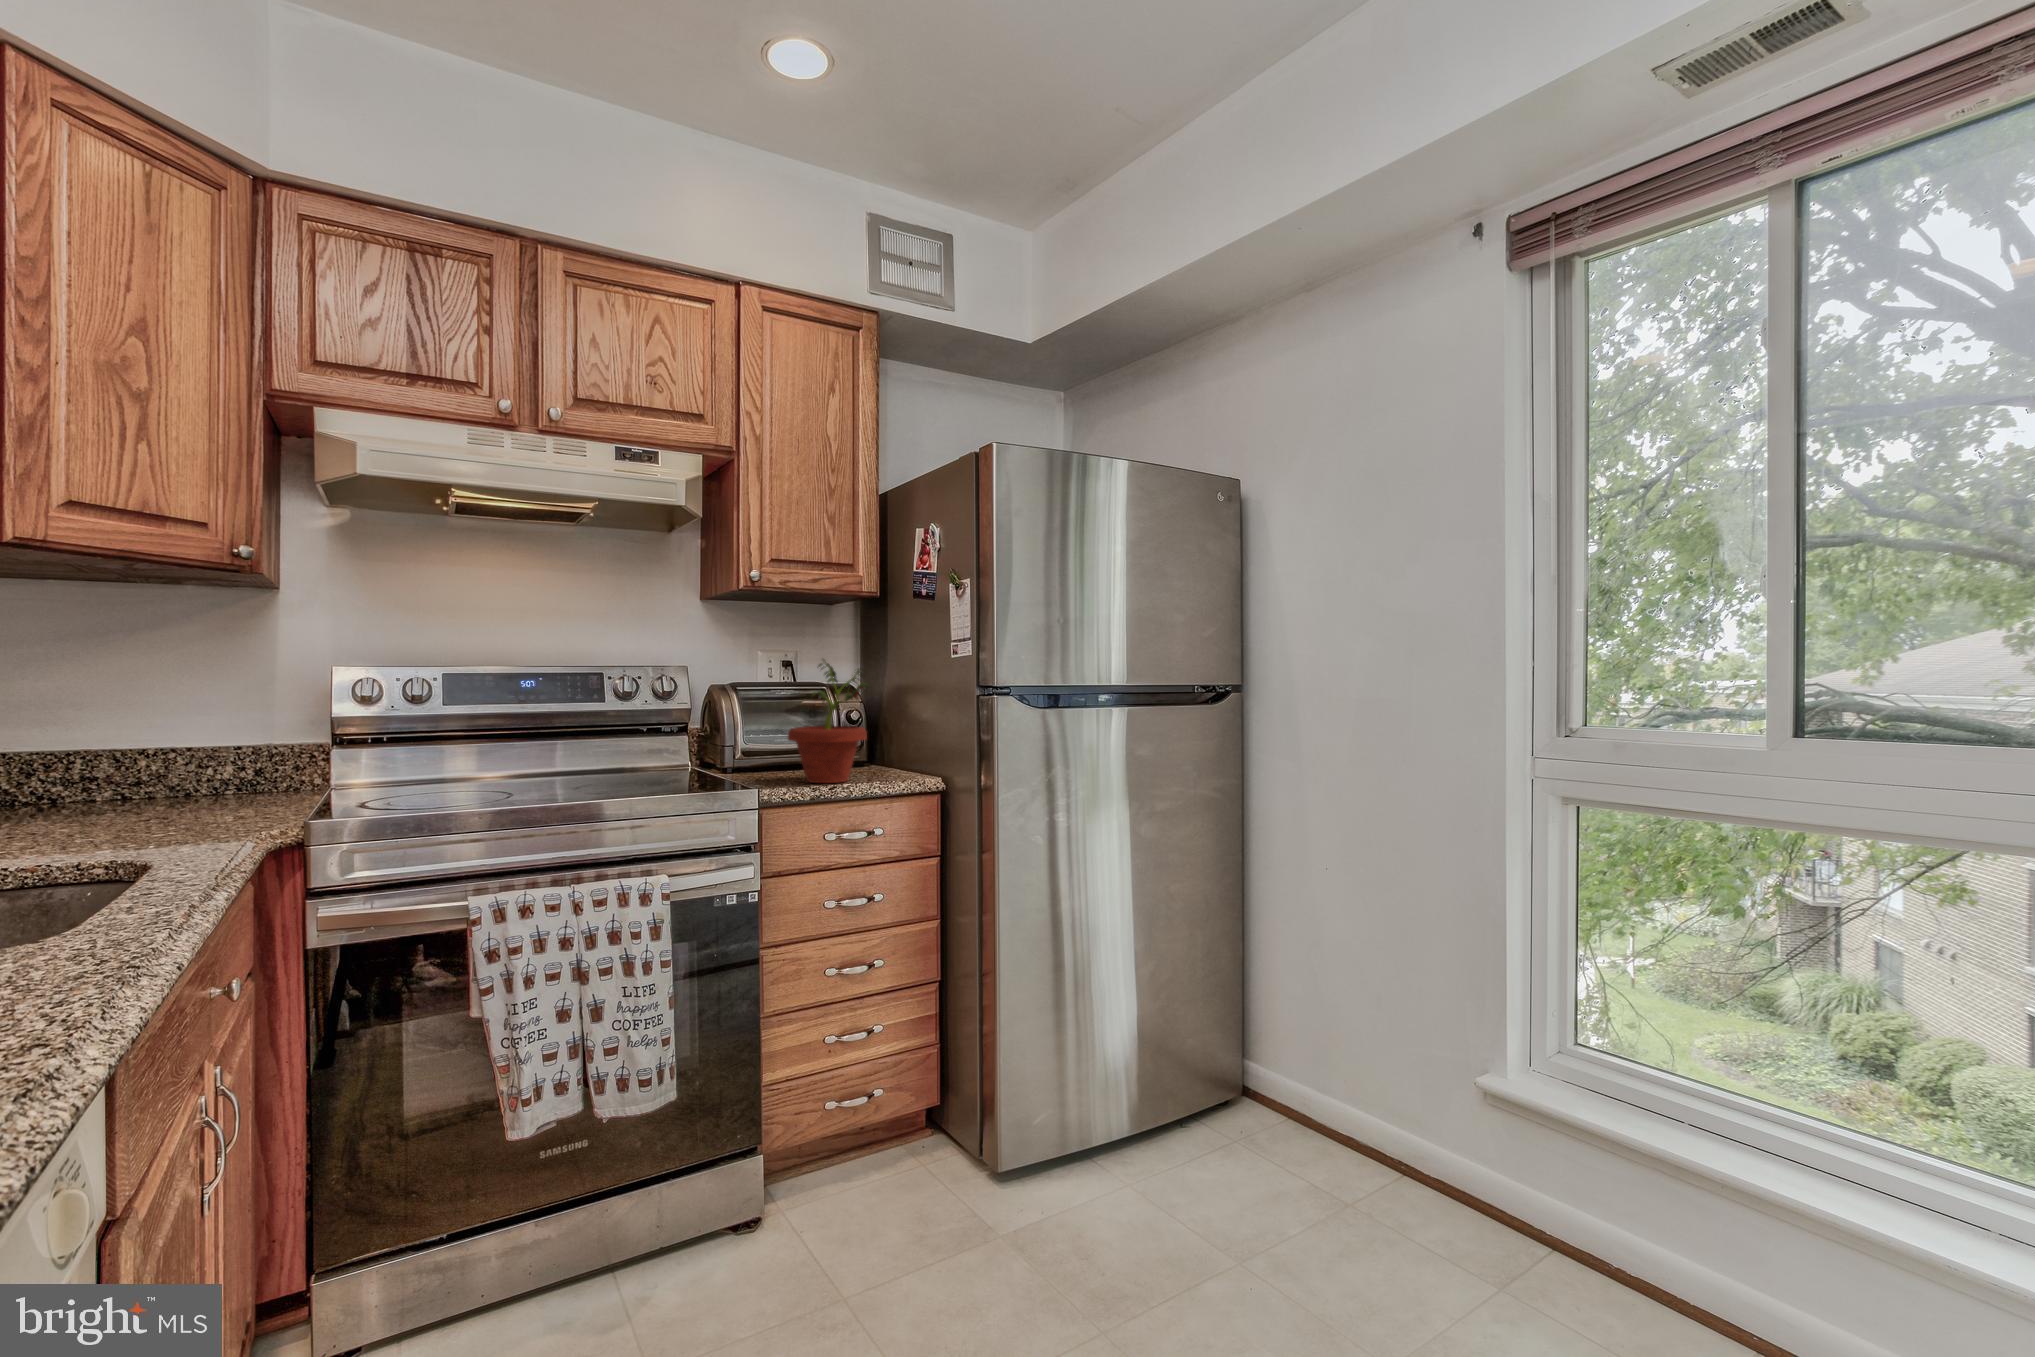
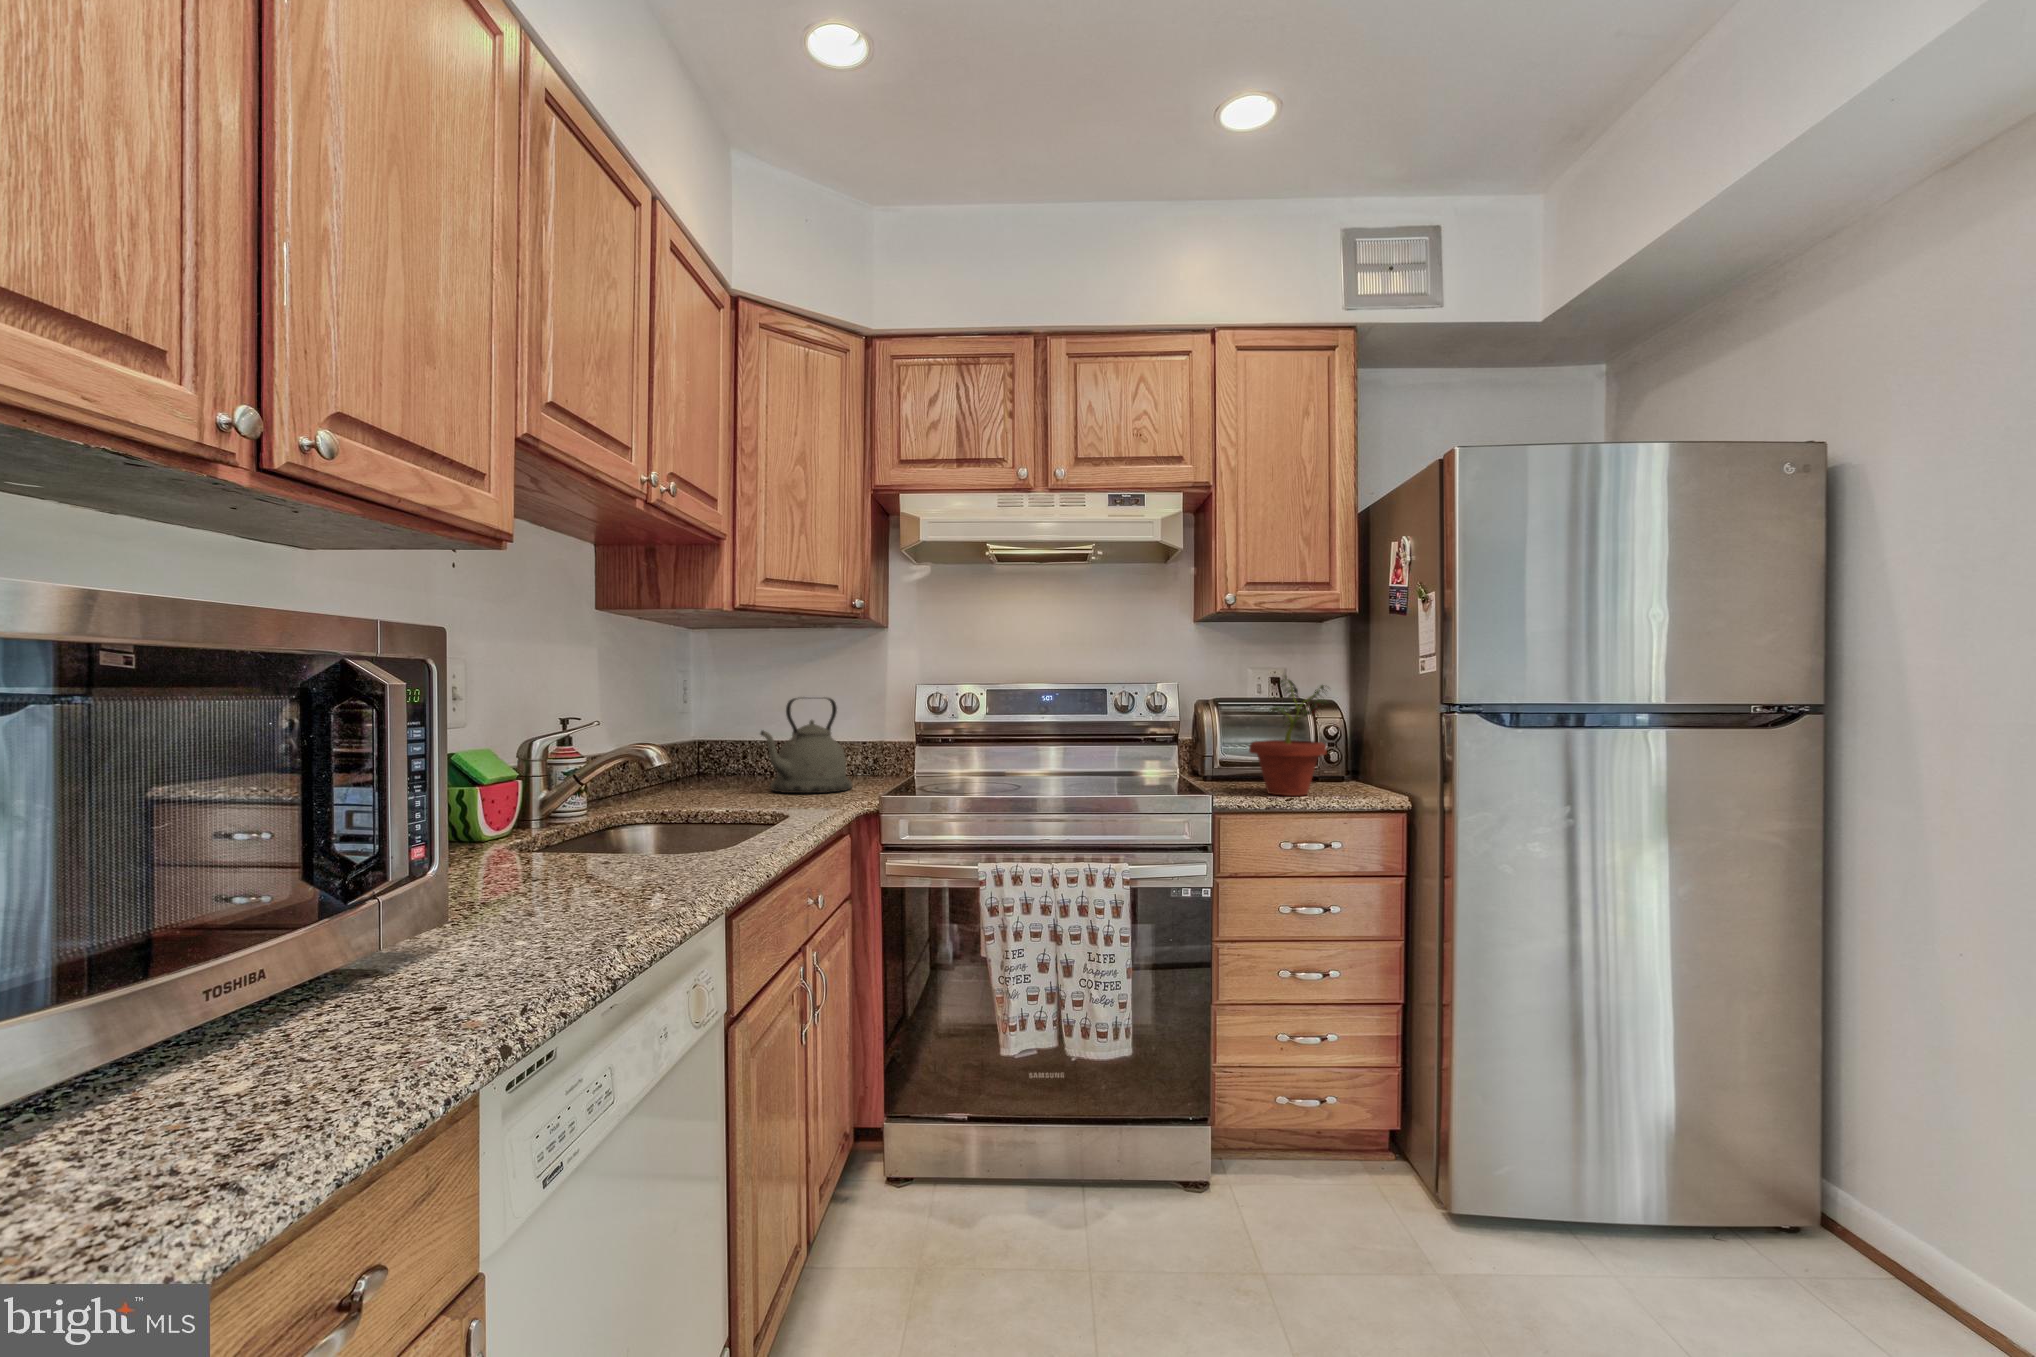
kettle: none [60,687,236,832] -> present [761,698,852,793]

